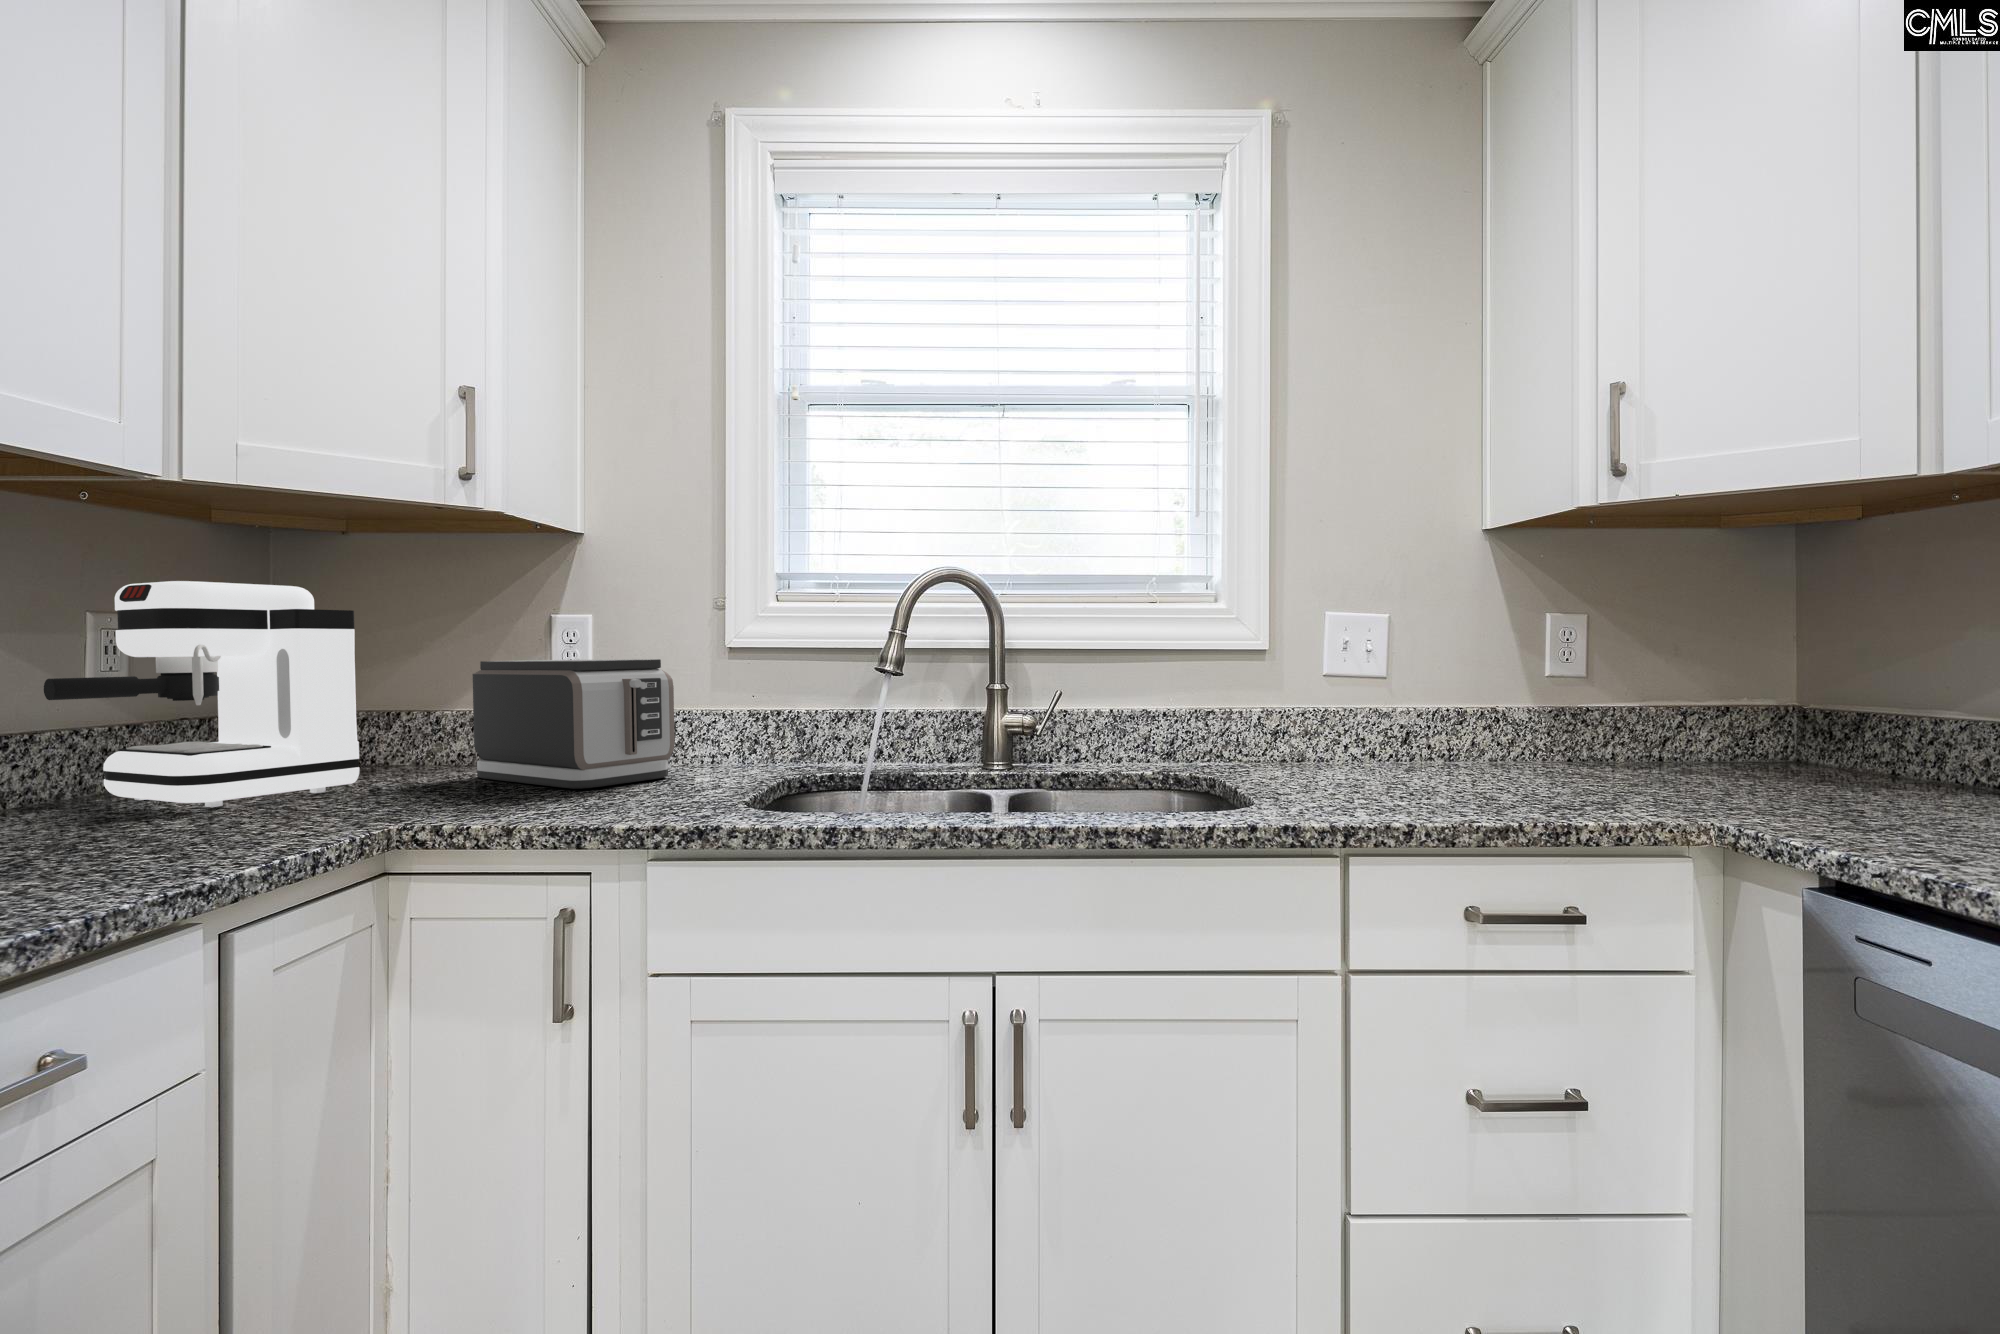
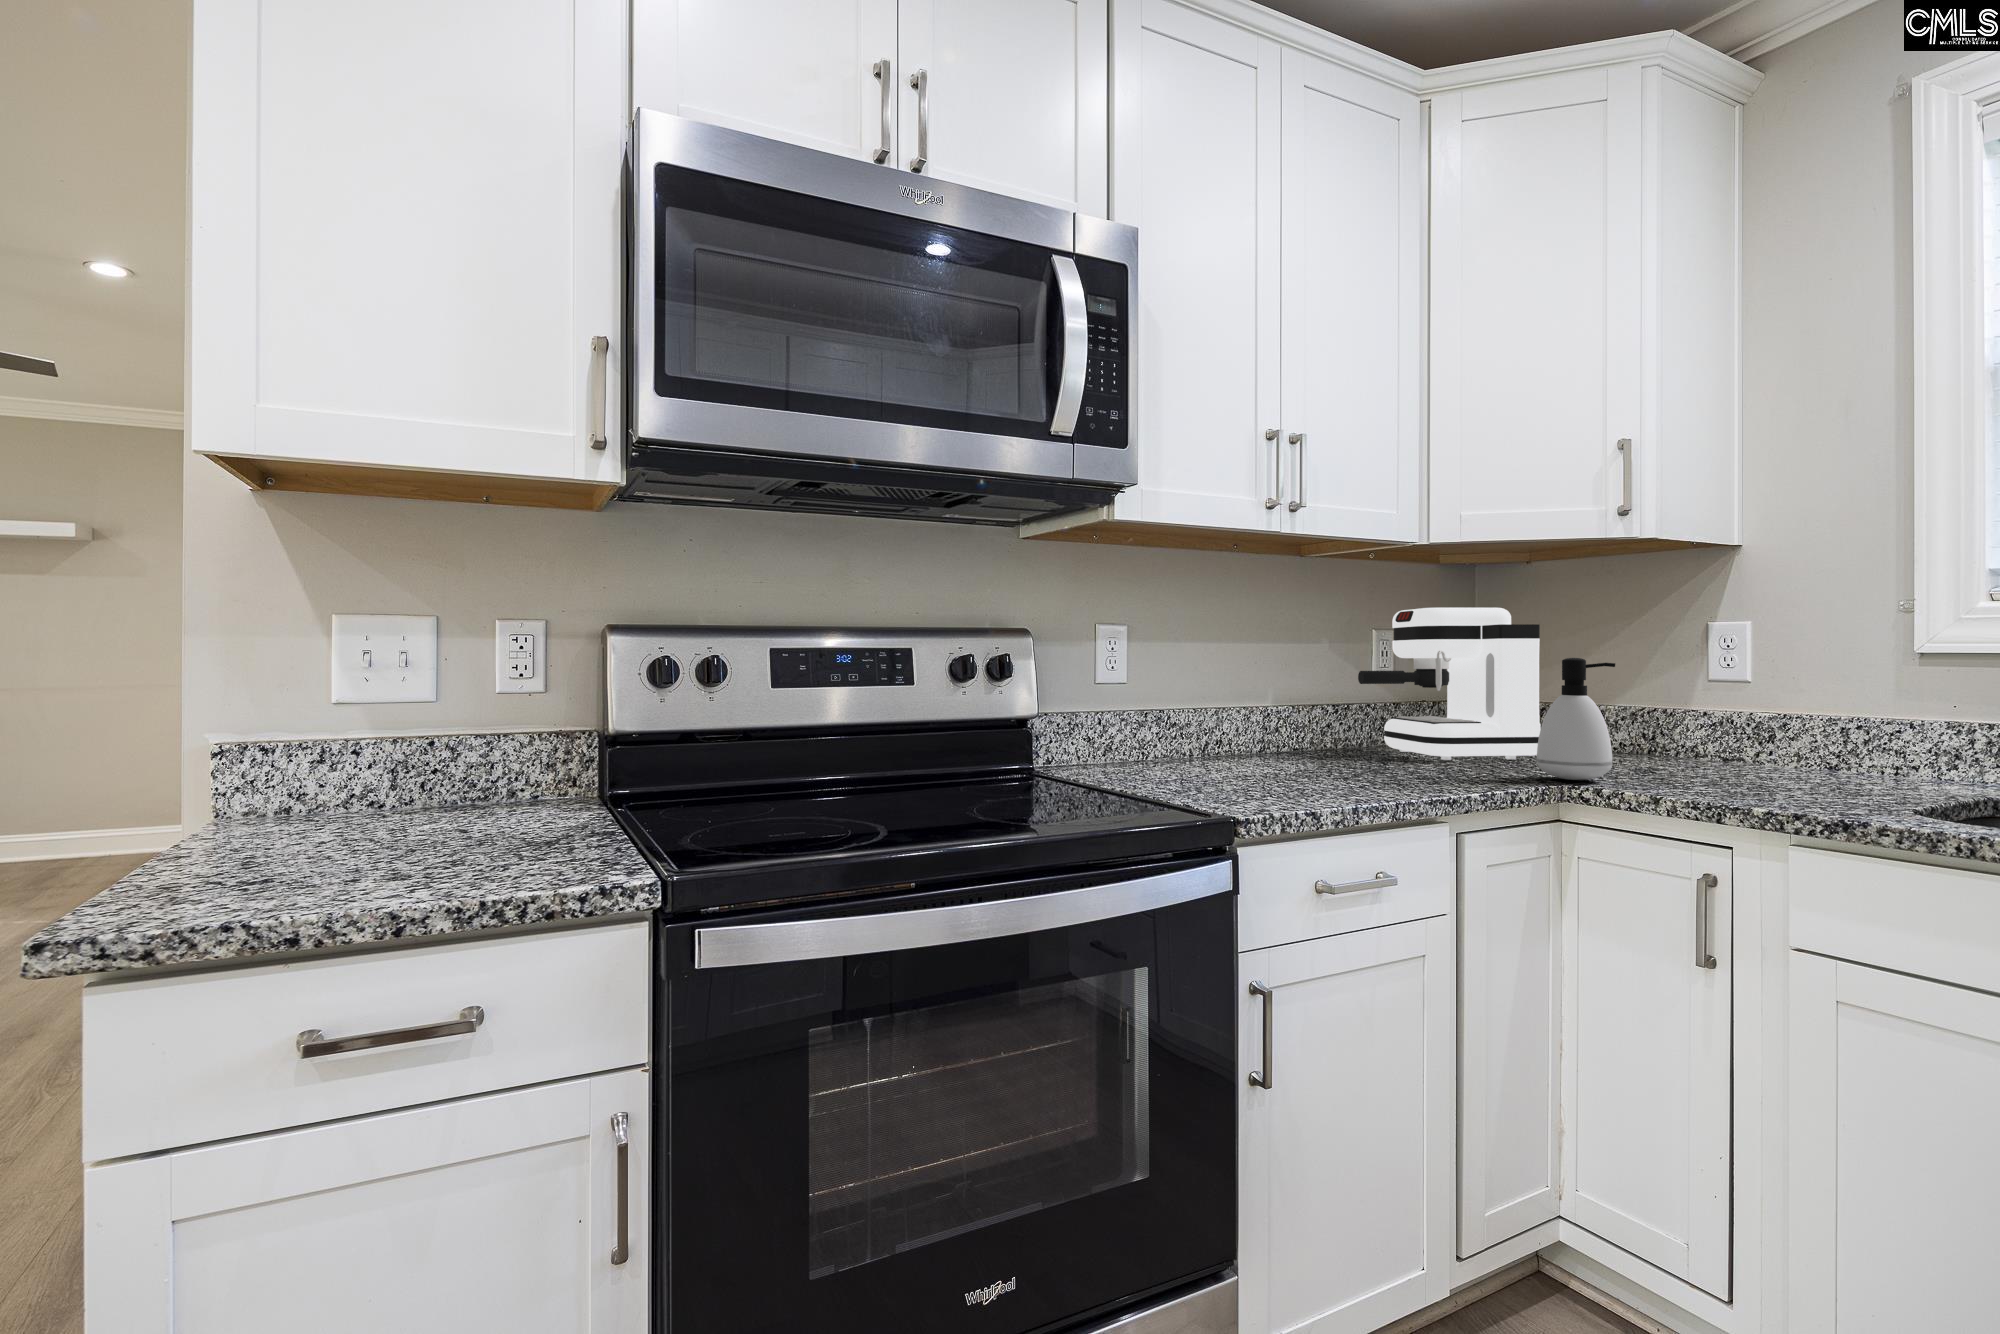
soap dispenser: none [352,655,454,817] -> present [1537,658,1615,780]
toaster: present [473,659,675,789] -> none [1633,664,1840,780]

